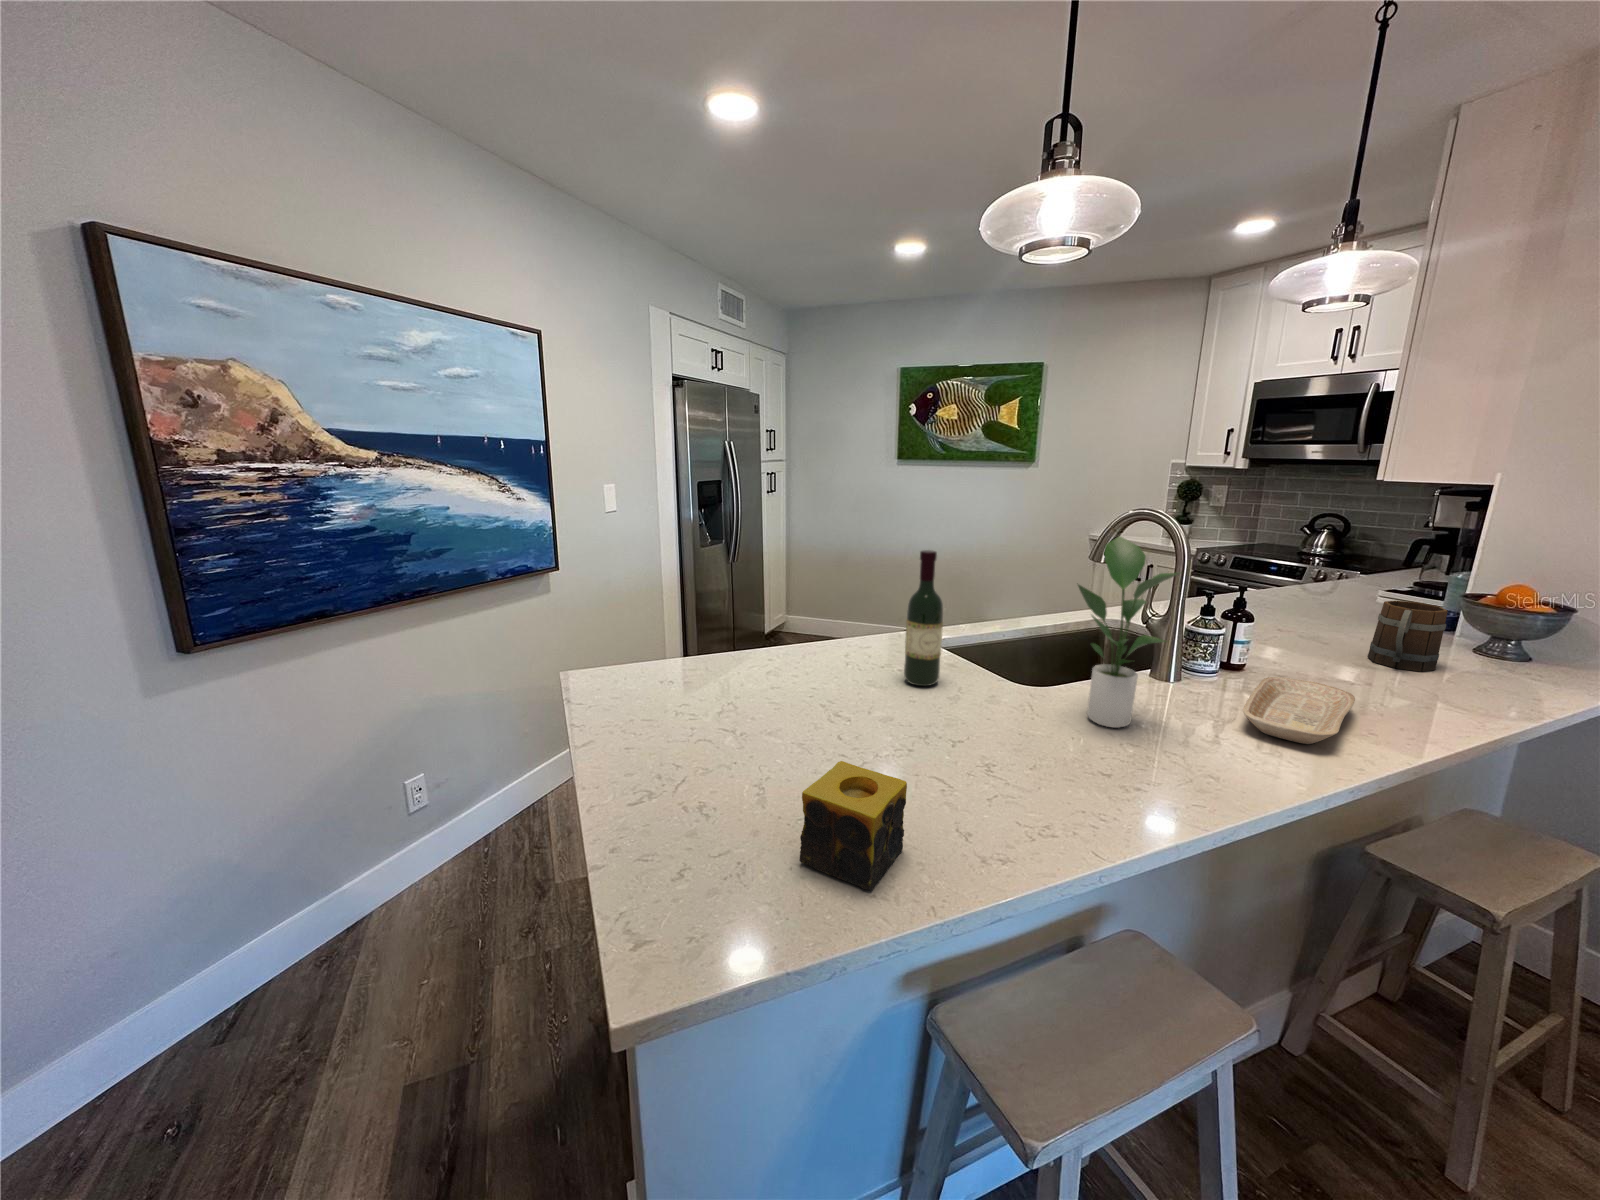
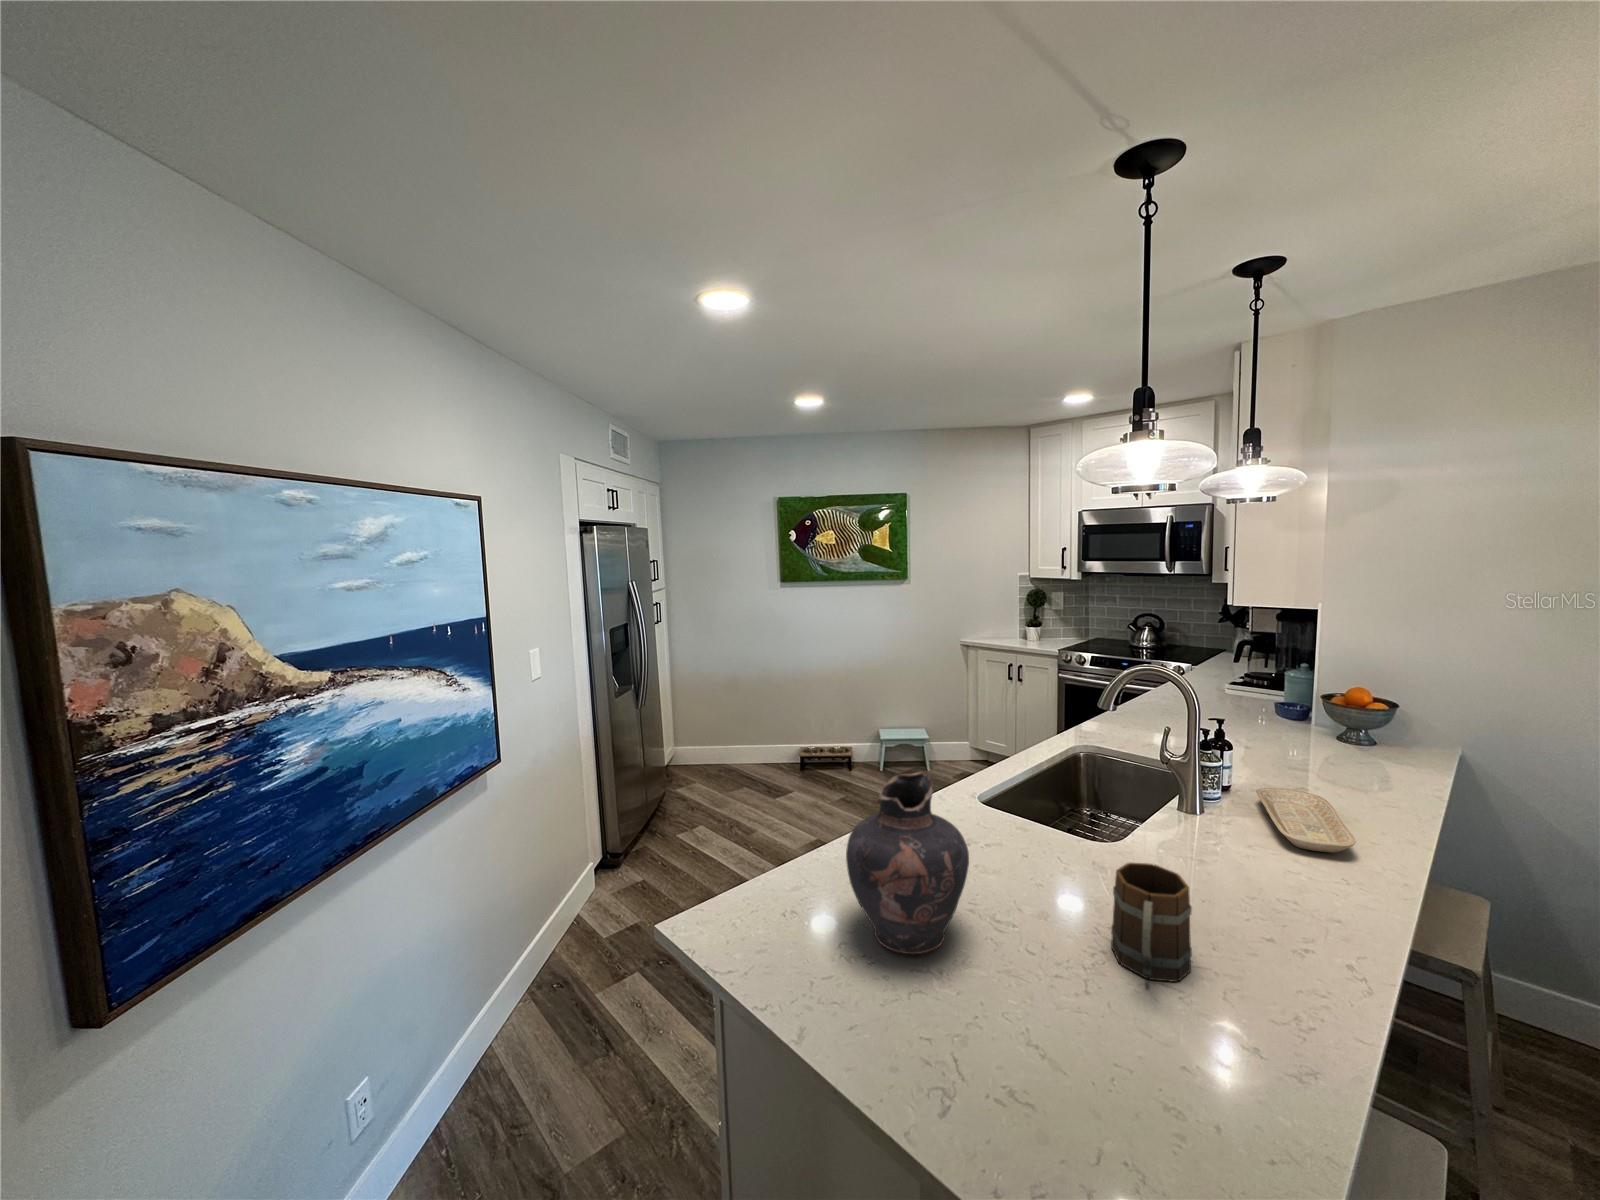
potted plant: present [1078,536,1180,728] -> none [1157,699,1251,868]
wine bottle: present [904,550,943,686] -> none [997,724,1031,854]
vase: none [681,564,801,727] -> present [846,772,969,954]
mug: present [1368,601,1448,672] -> present [1111,863,1192,982]
candle: present [800,761,907,890] -> none [1135,990,1247,1128]

